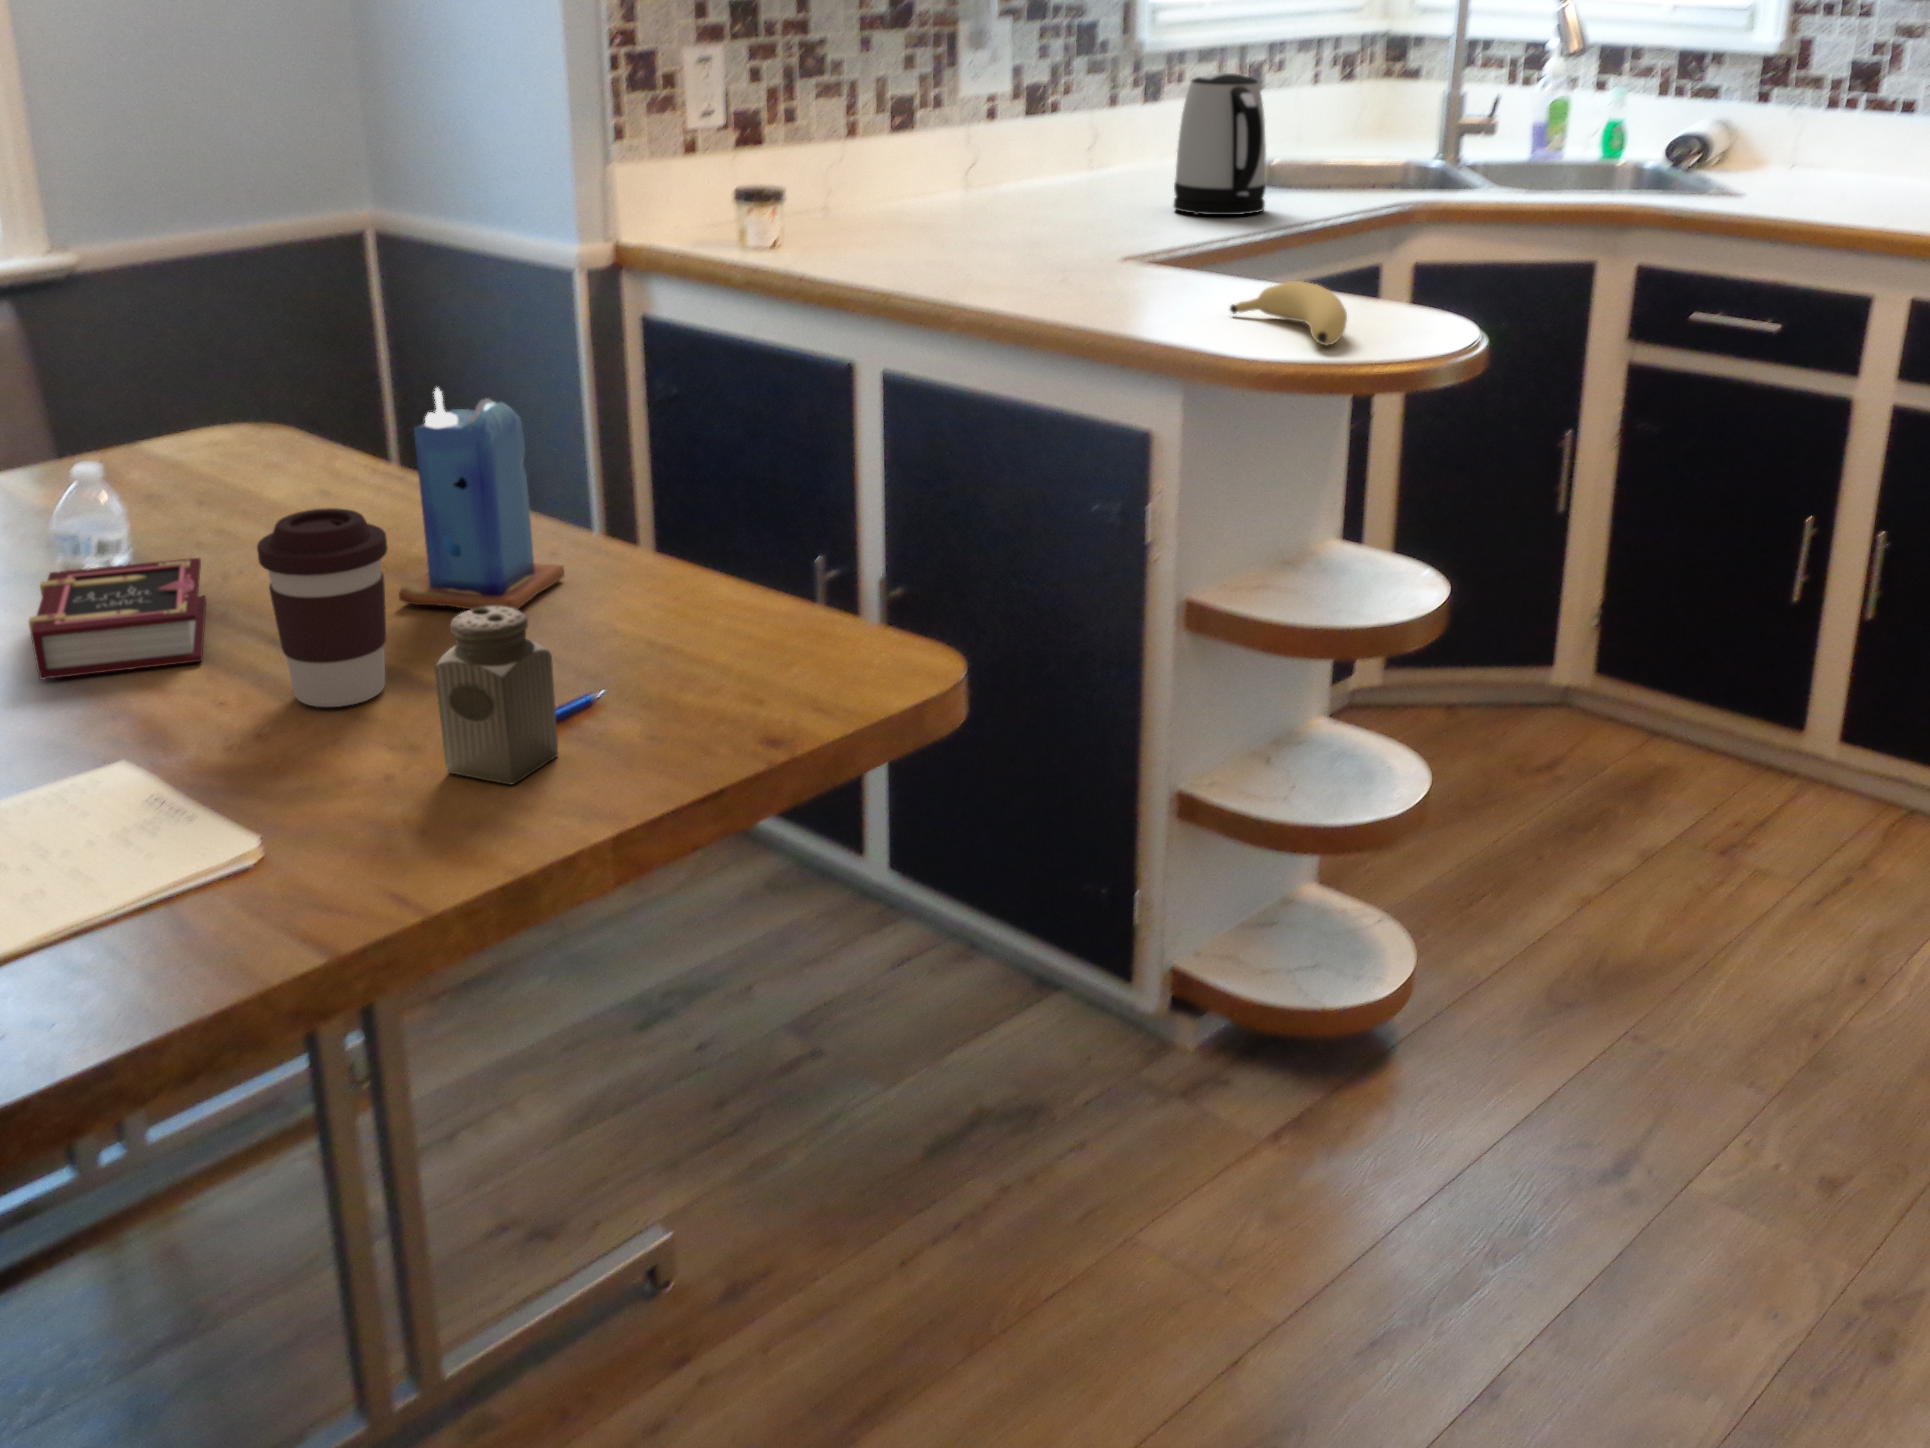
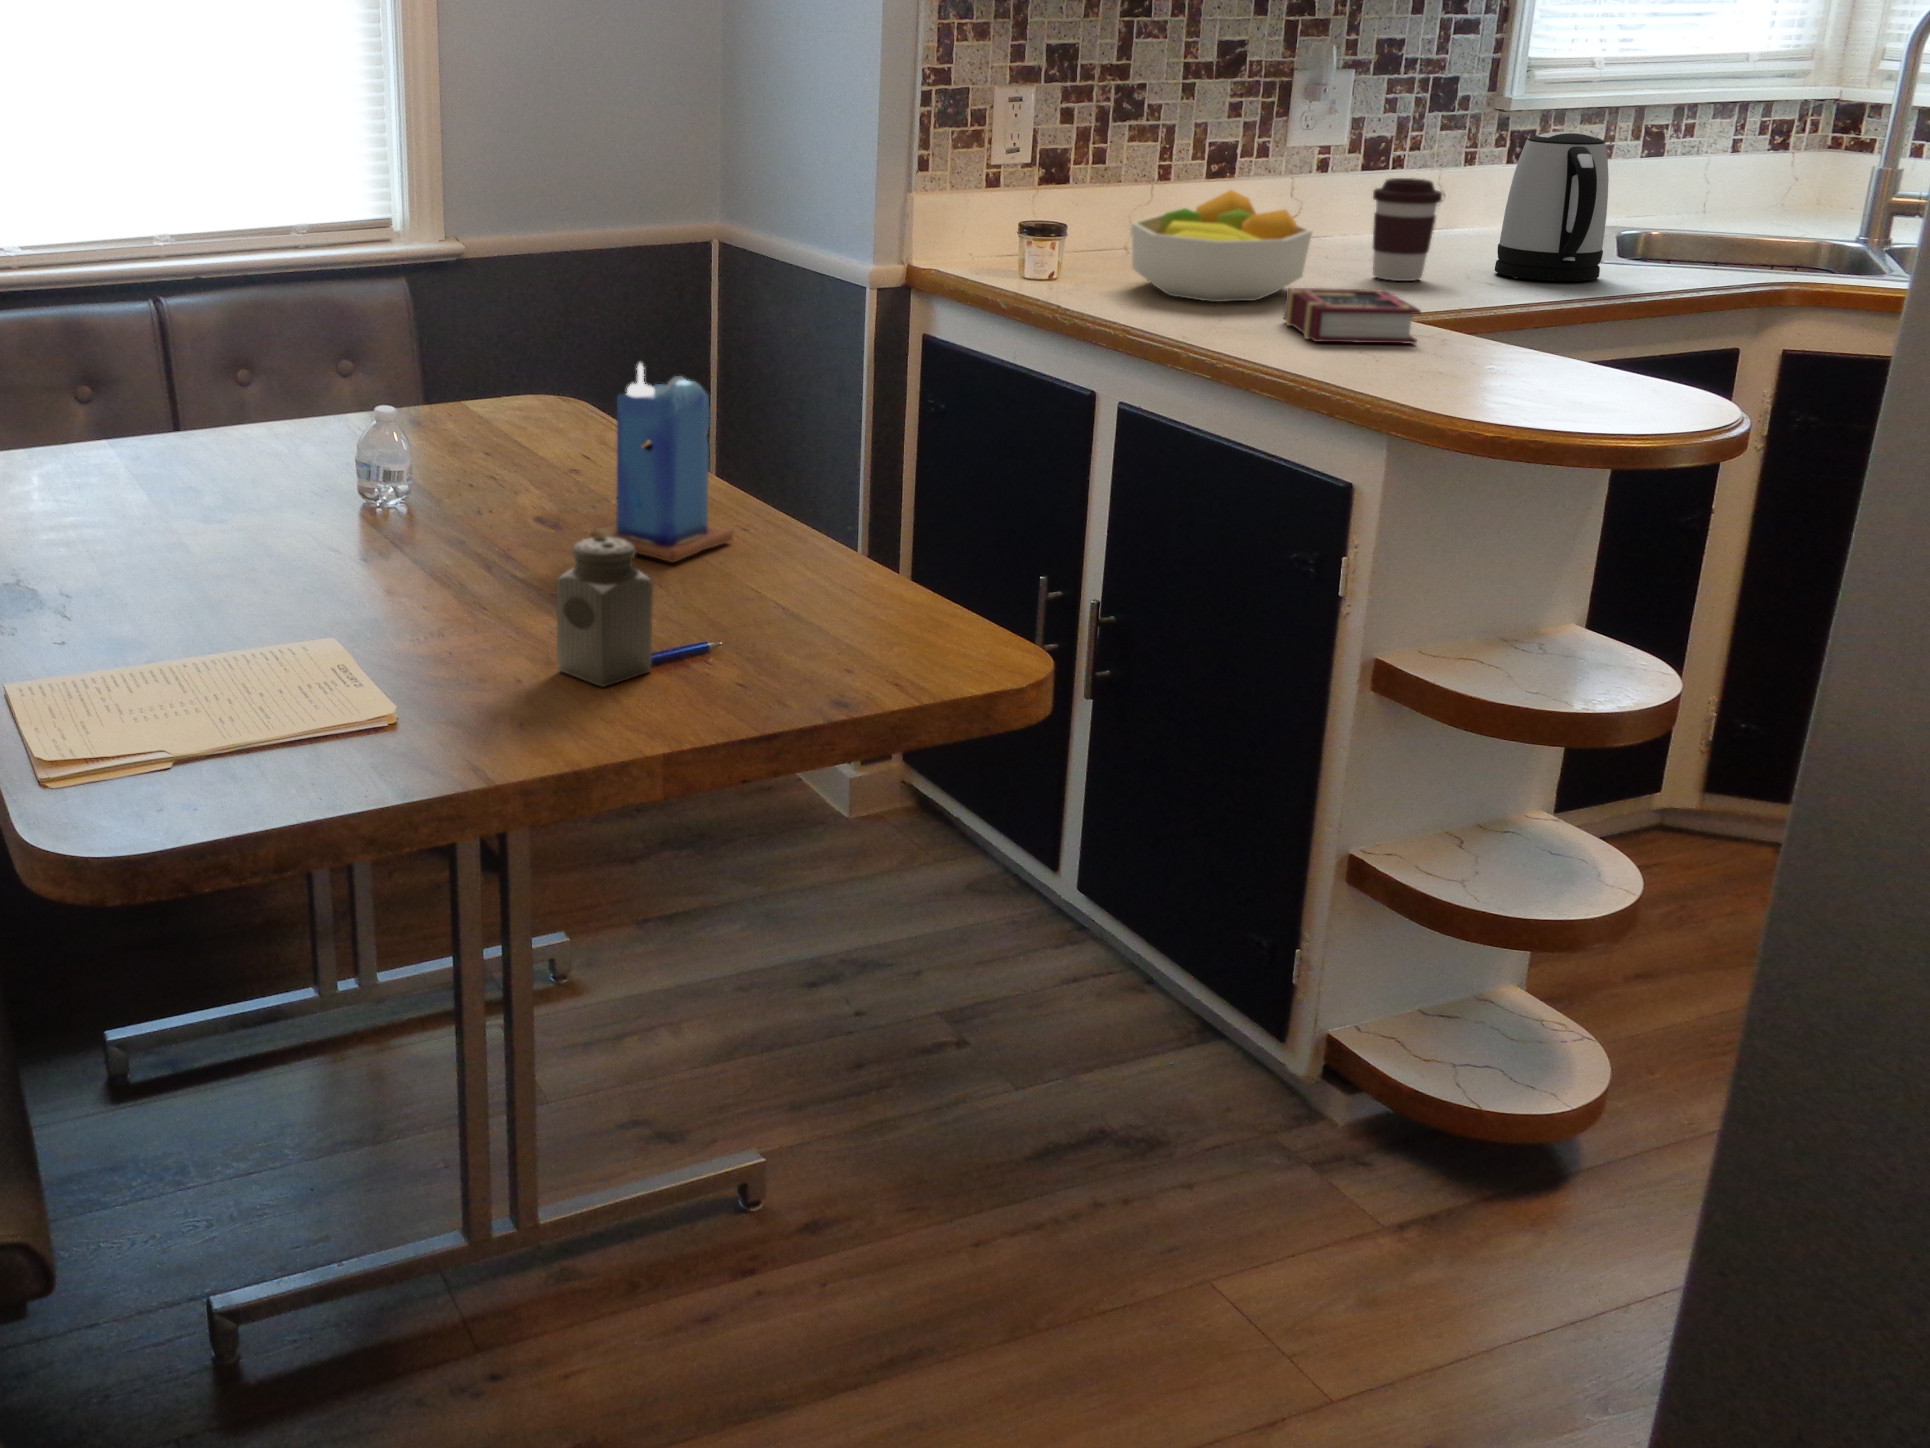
fruit bowl: none [852,144,1028,260] -> present [1131,190,1312,302]
banana: present [1230,281,1347,345] -> none [1464,343,1576,409]
coffee cup: present [257,508,387,707] -> present [1372,178,1442,281]
book: present [29,558,206,679] -> present [1284,288,1421,344]

